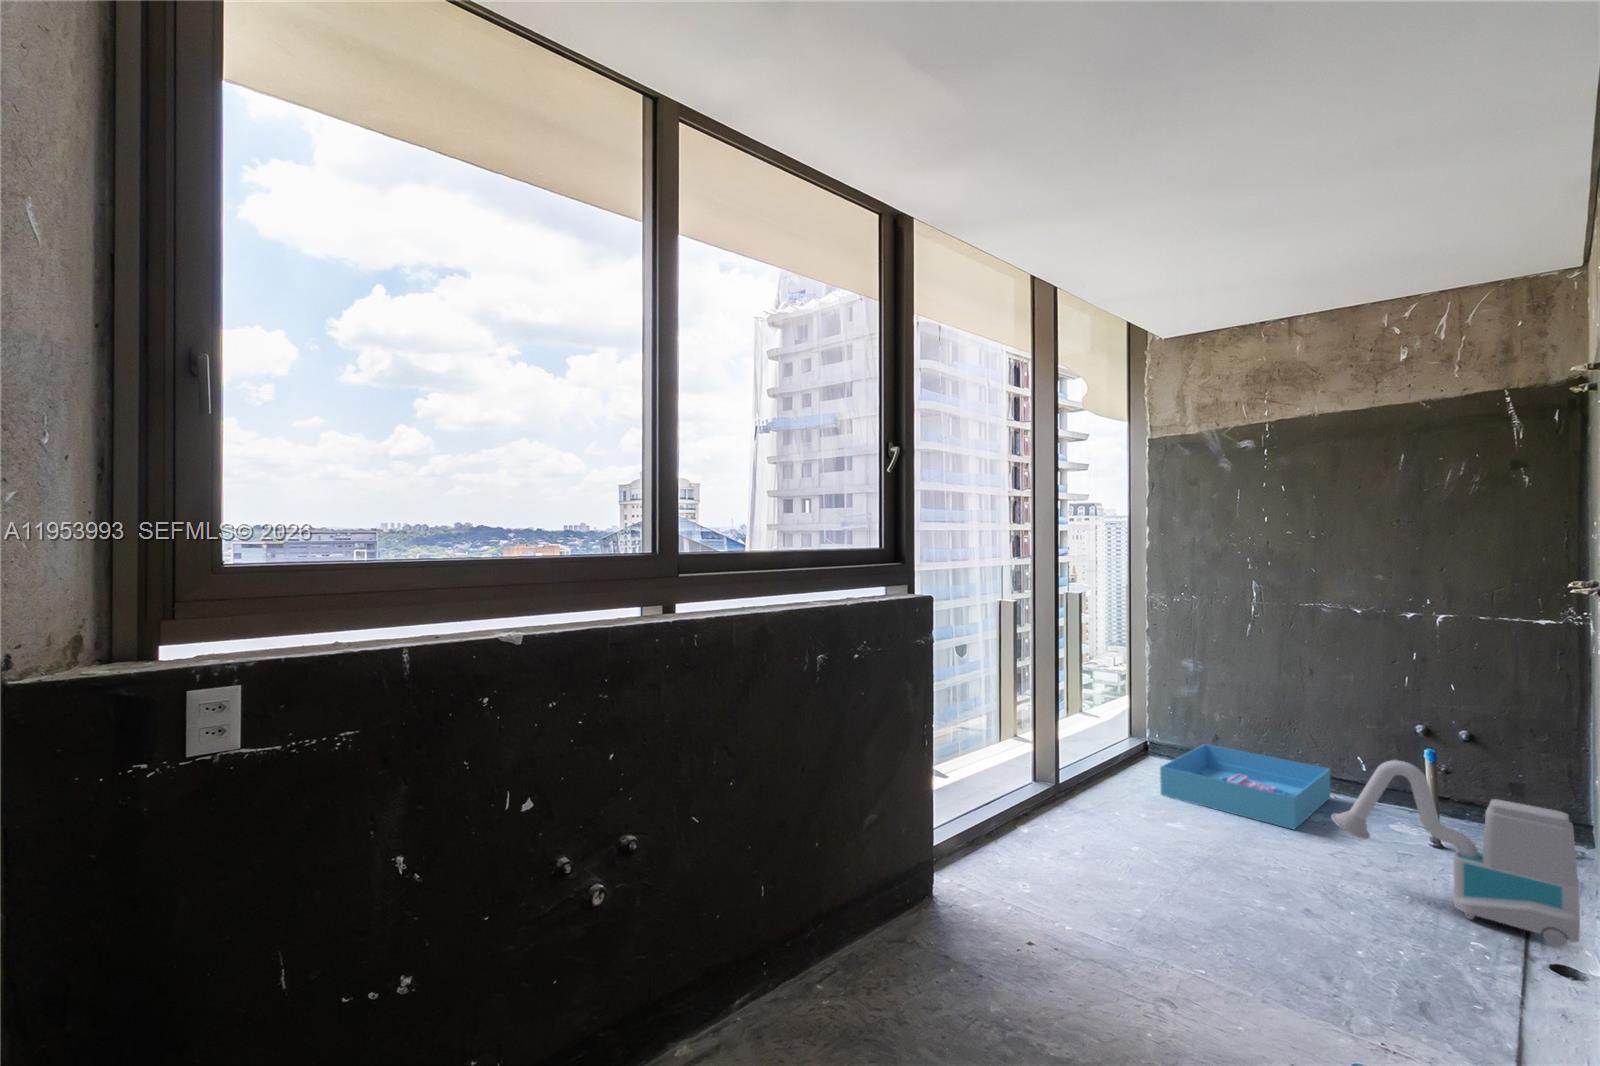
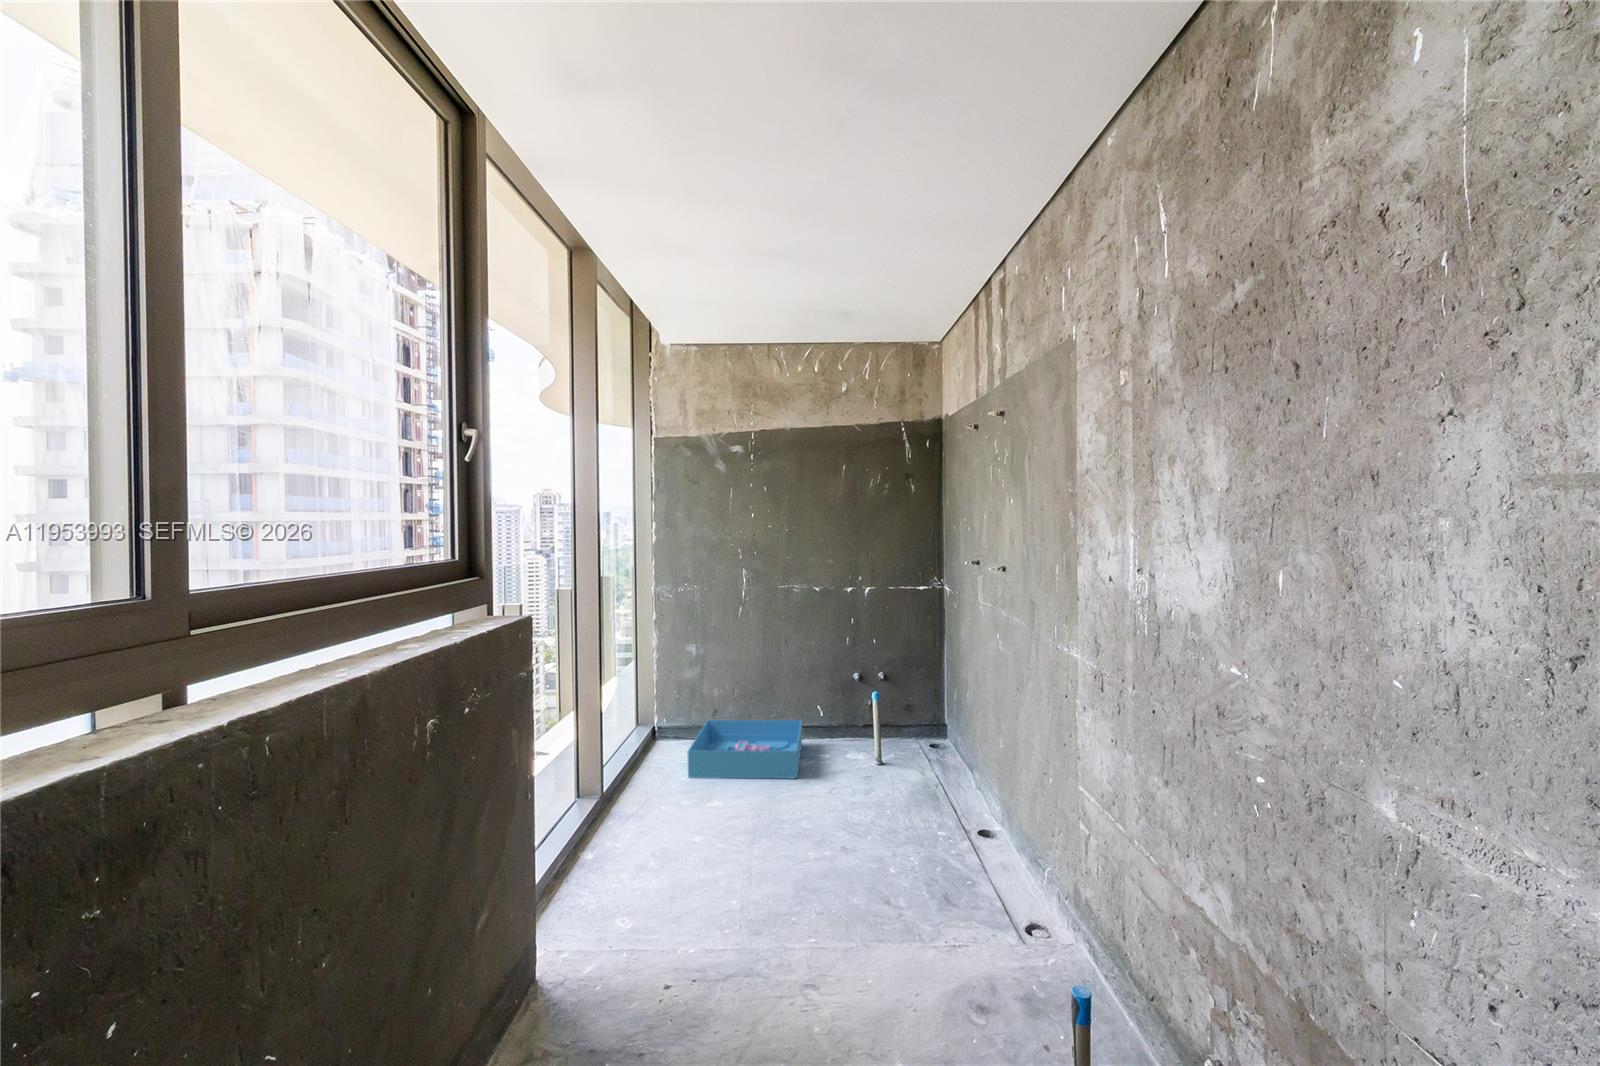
vacuum cleaner: present [1331,760,1580,947] -> none [838,704,982,814]

